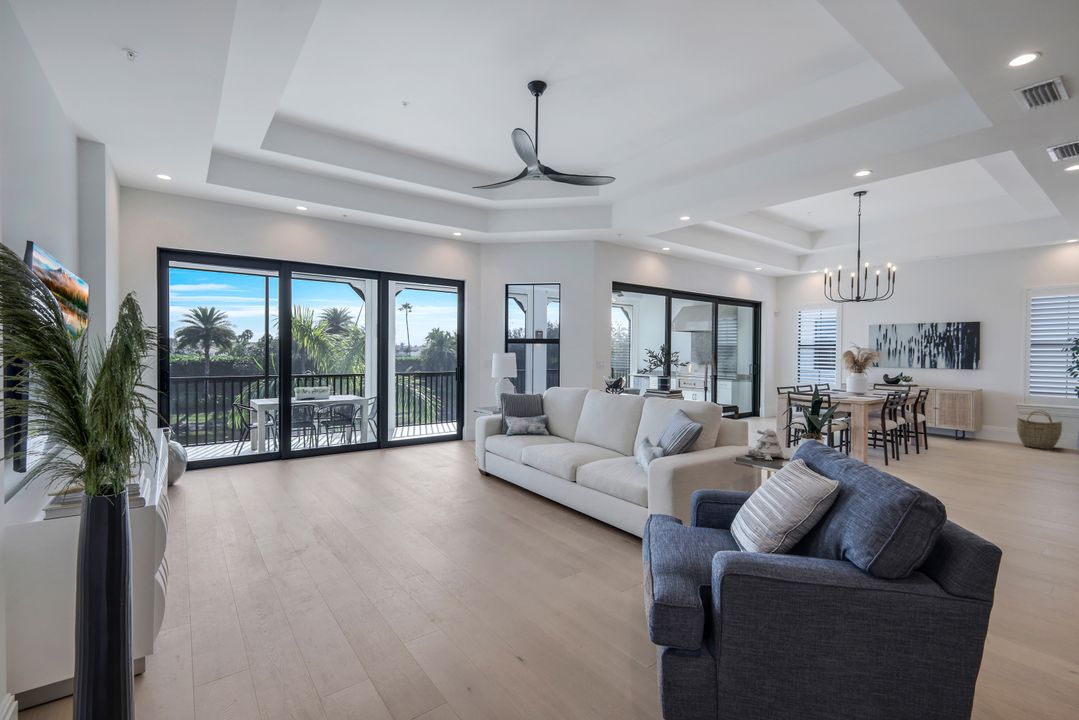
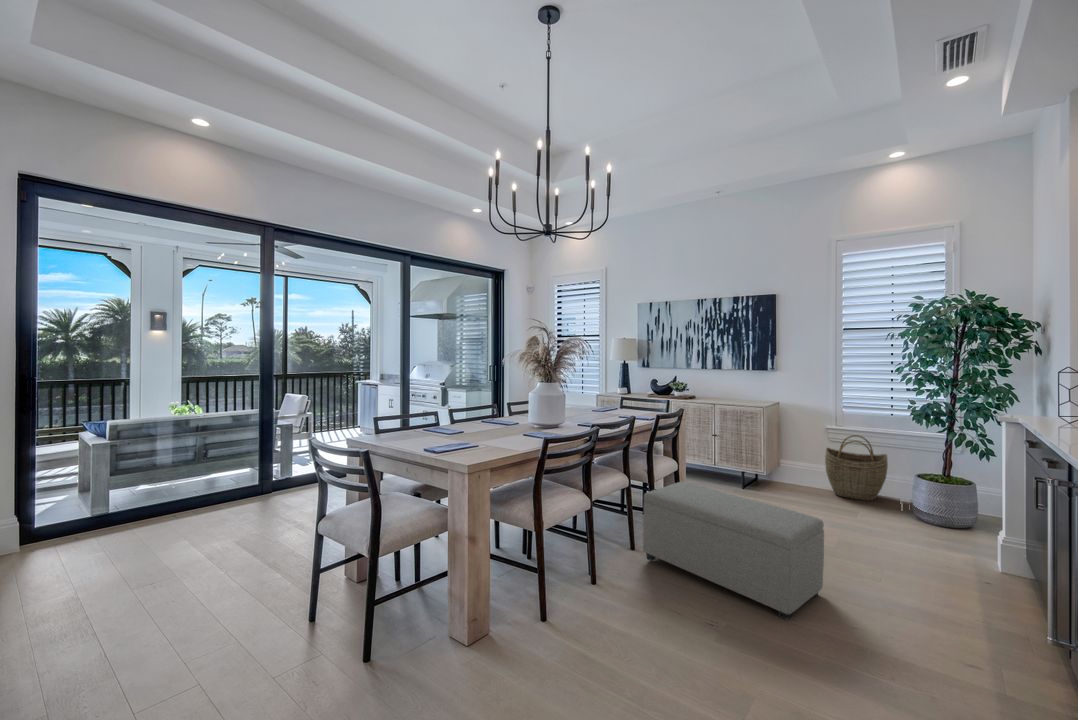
ottoman: none [914,423,1020,475] -> present [643,482,824,620]

